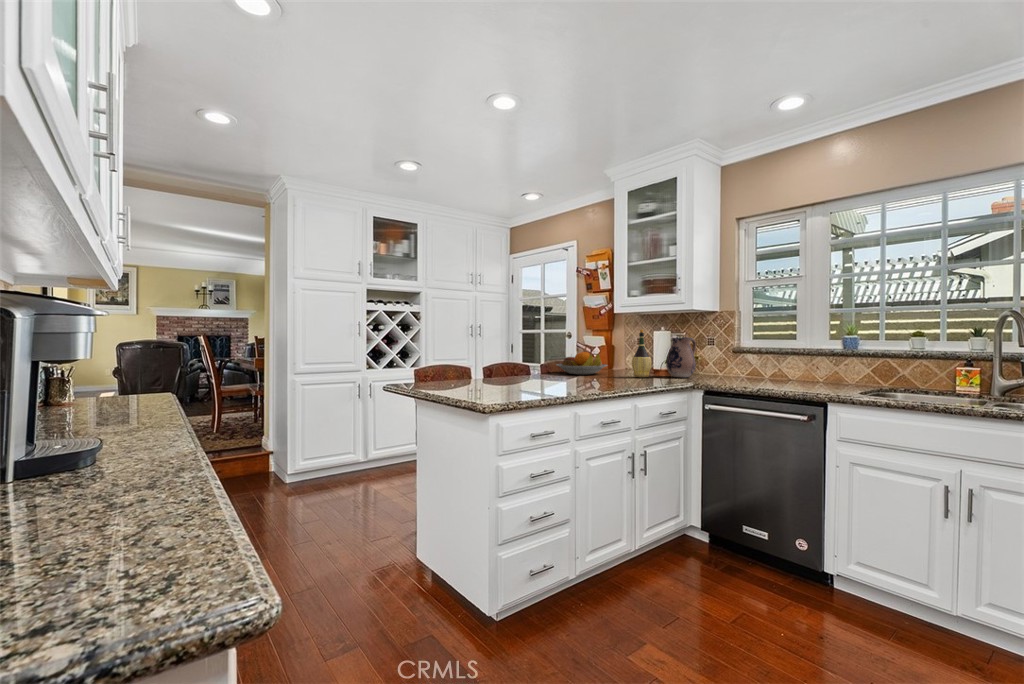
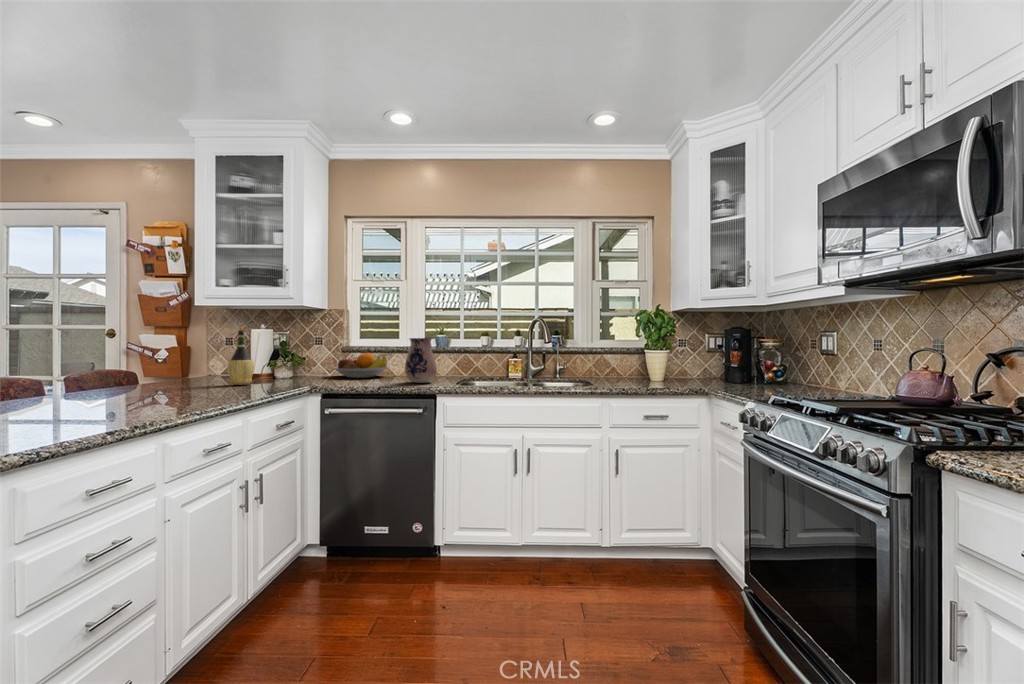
ceramic pitcher: present [666,338,696,377] -> present [405,338,437,383]
fruit bowl: present [556,352,607,375] -> present [332,353,389,378]

